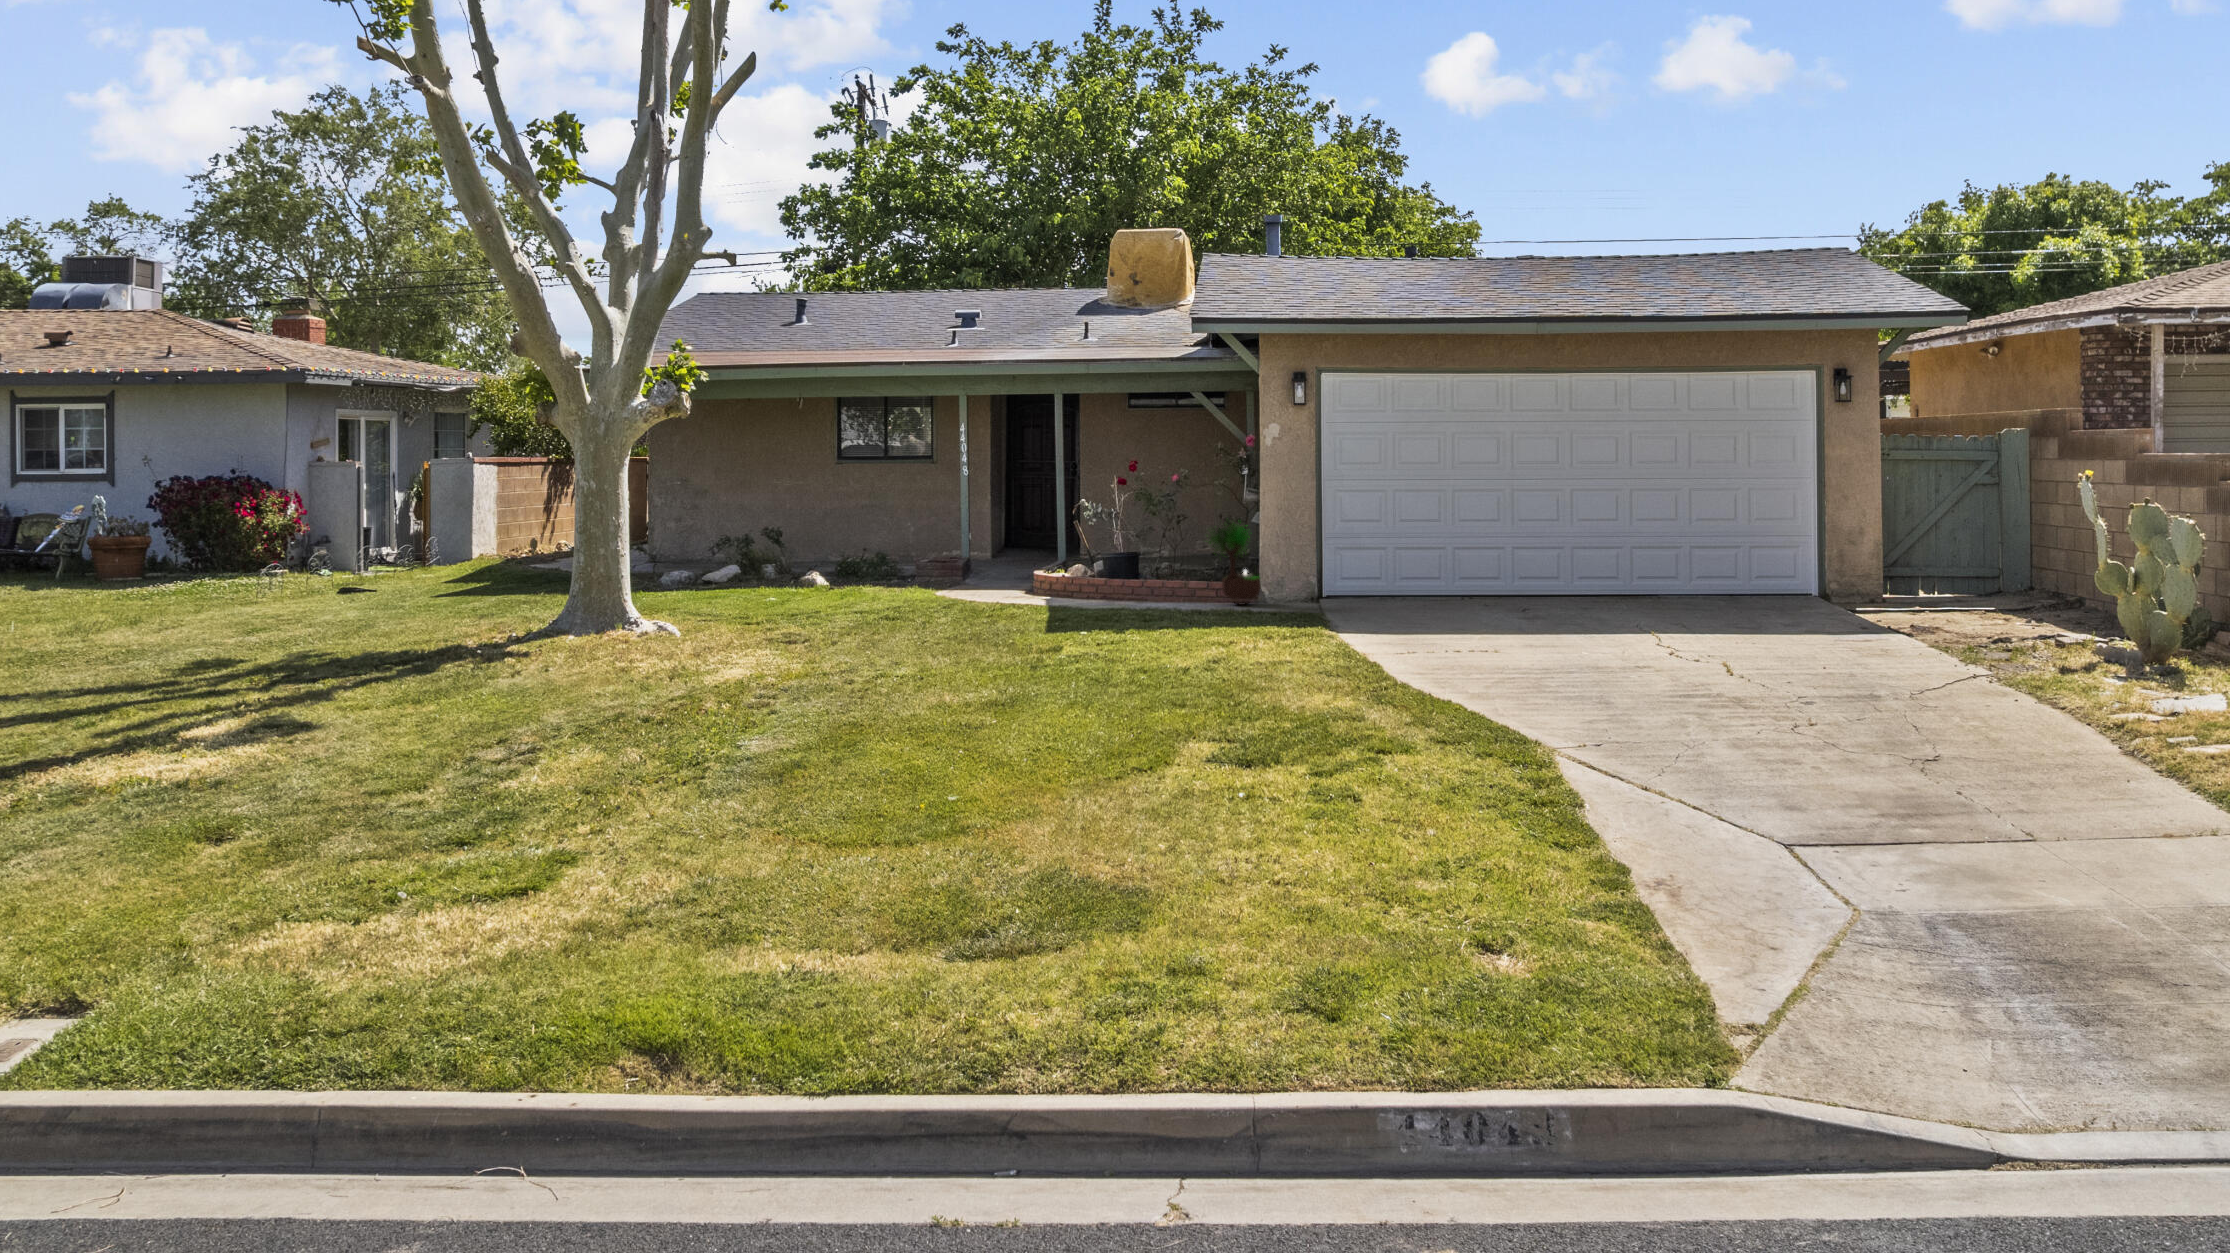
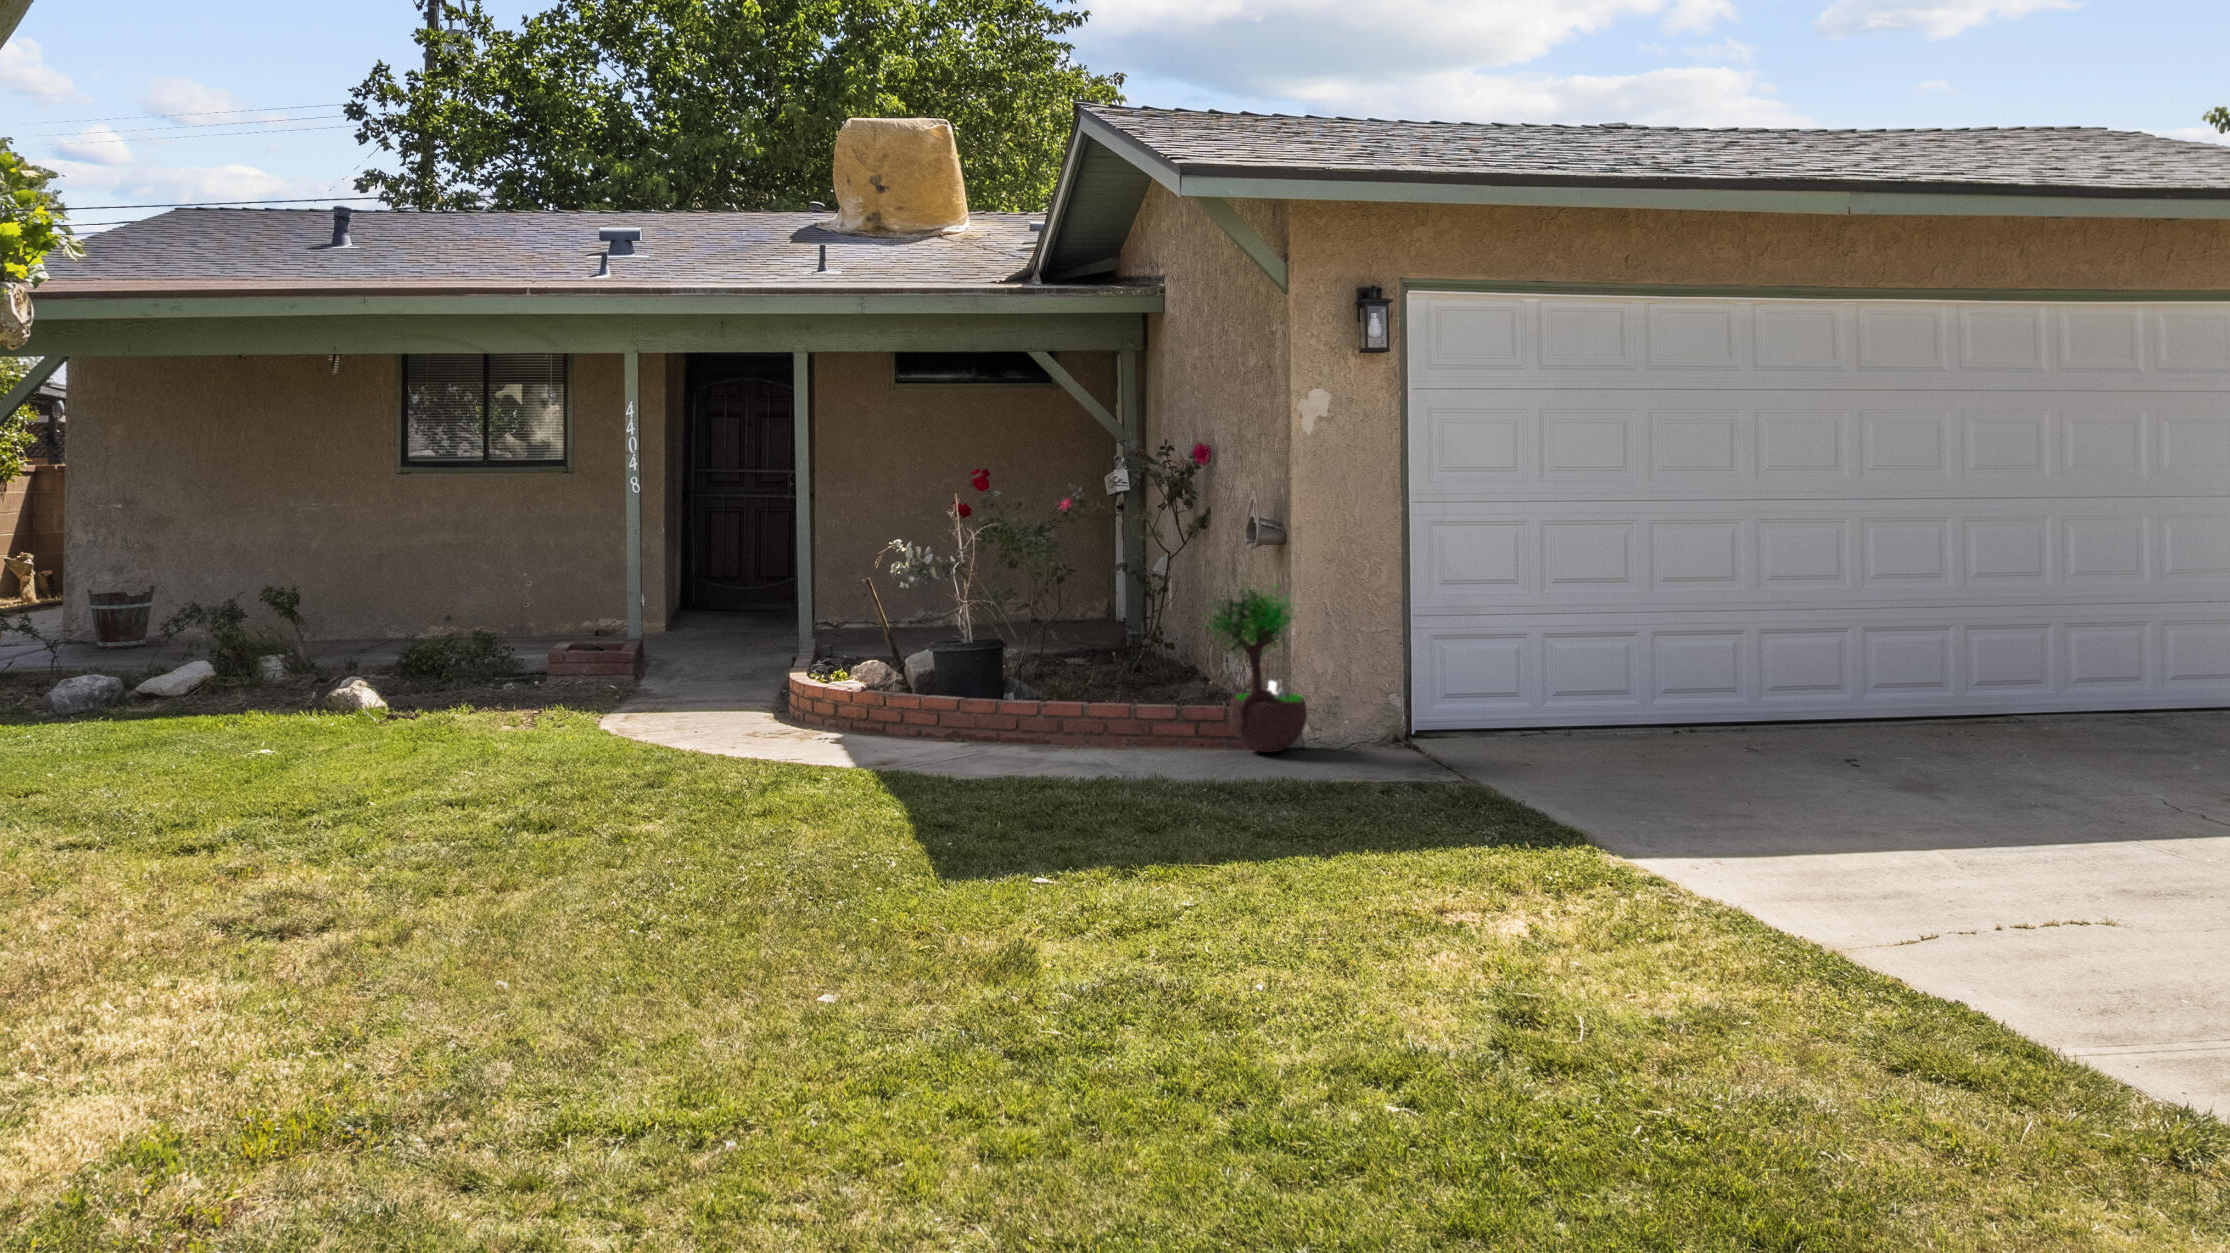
bucket: none [665,529,700,564] -> present [87,586,155,649]

